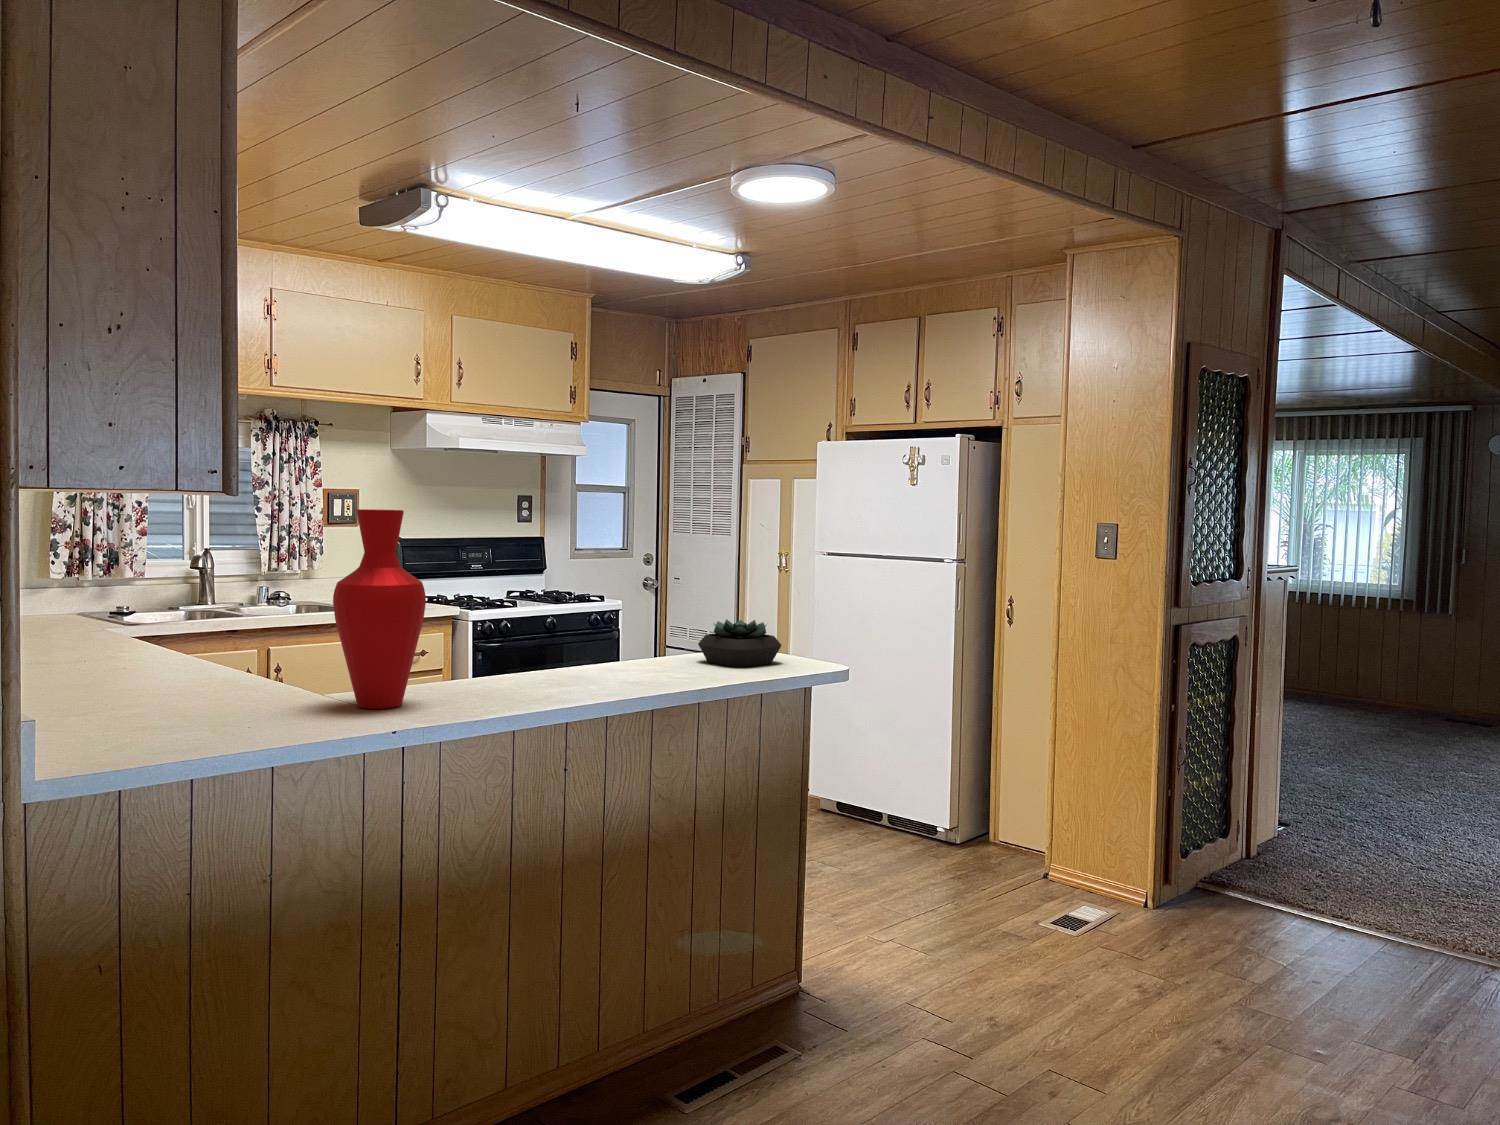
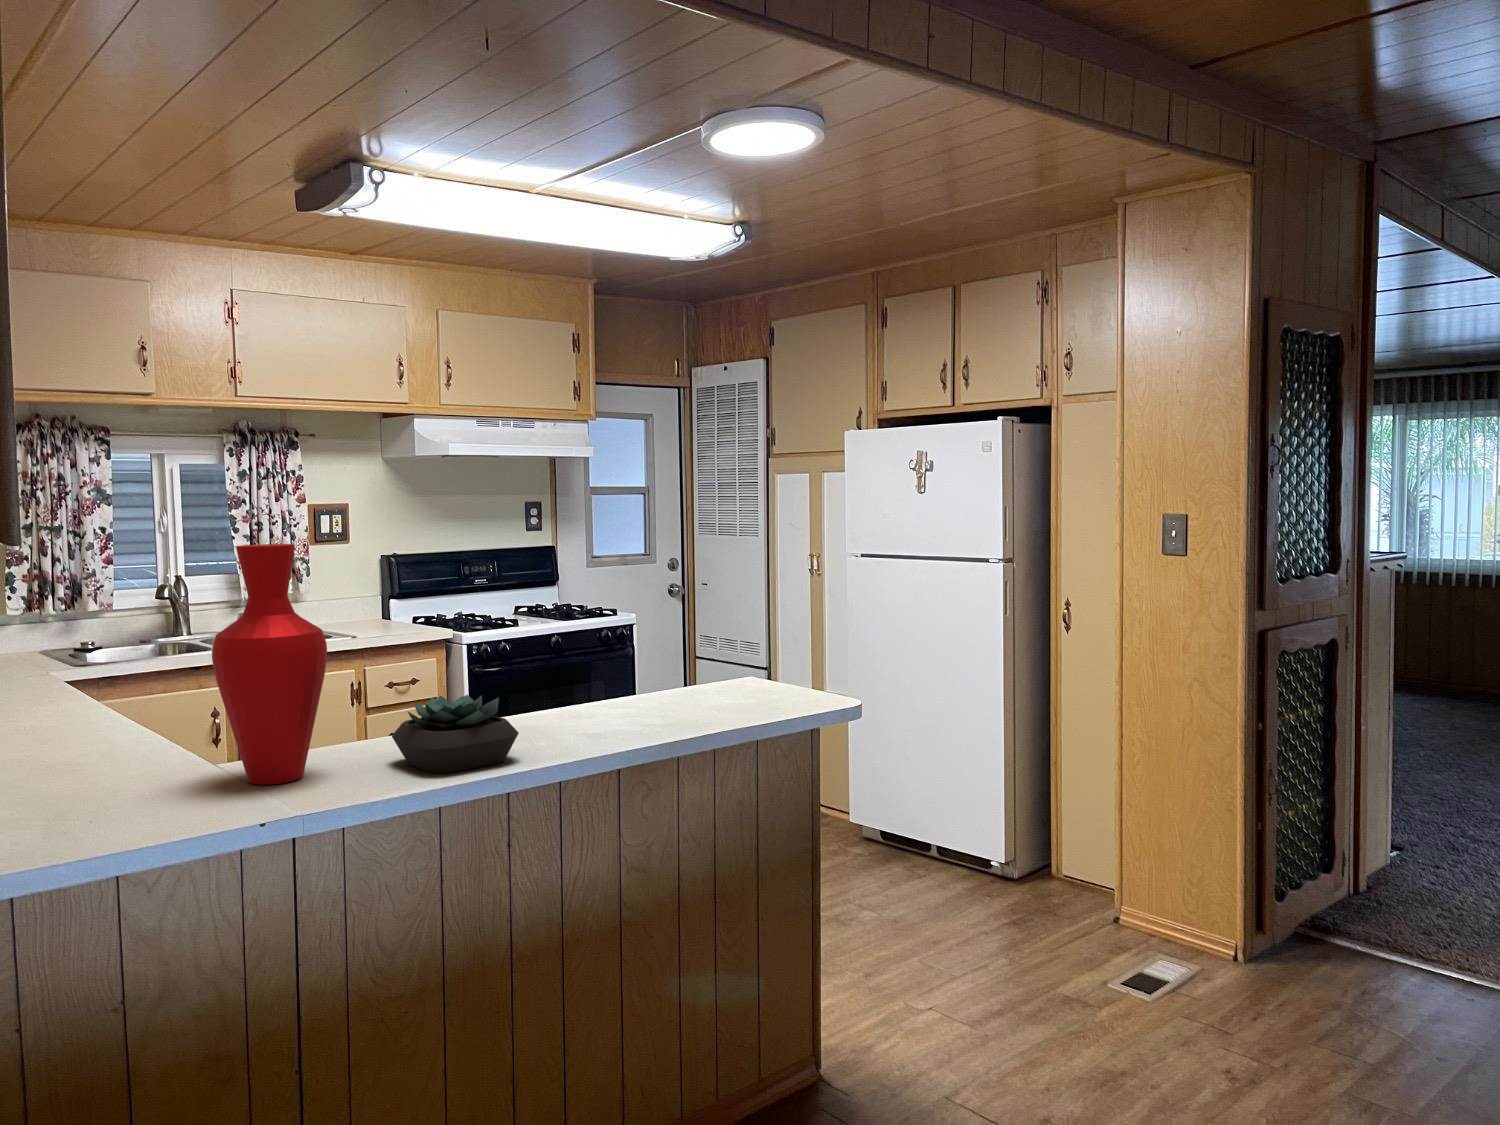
succulent plant: present [698,619,781,667] -> present [392,695,519,773]

